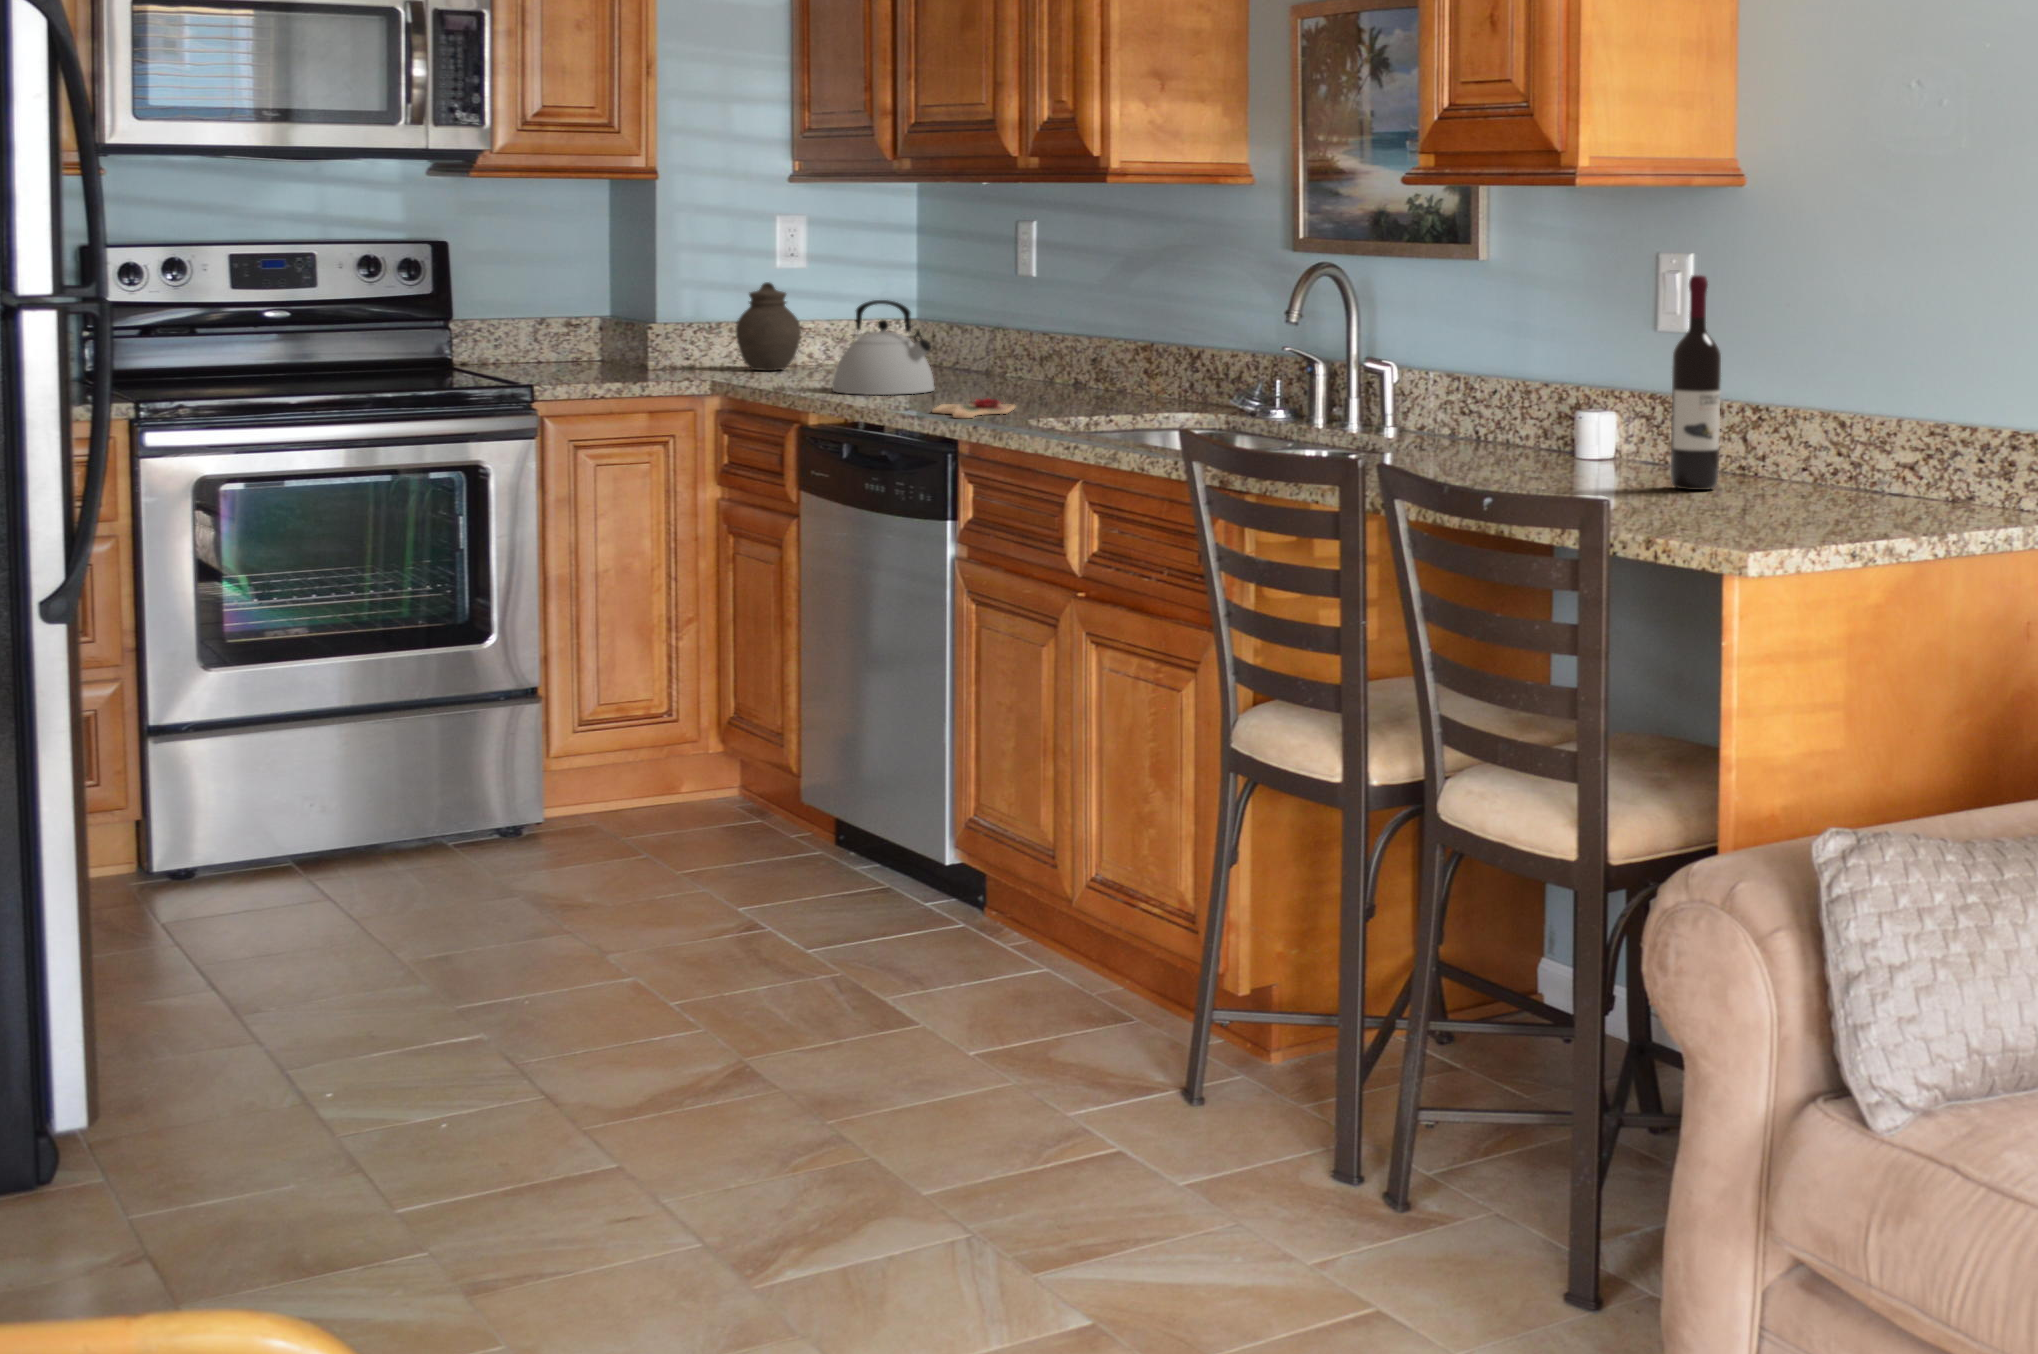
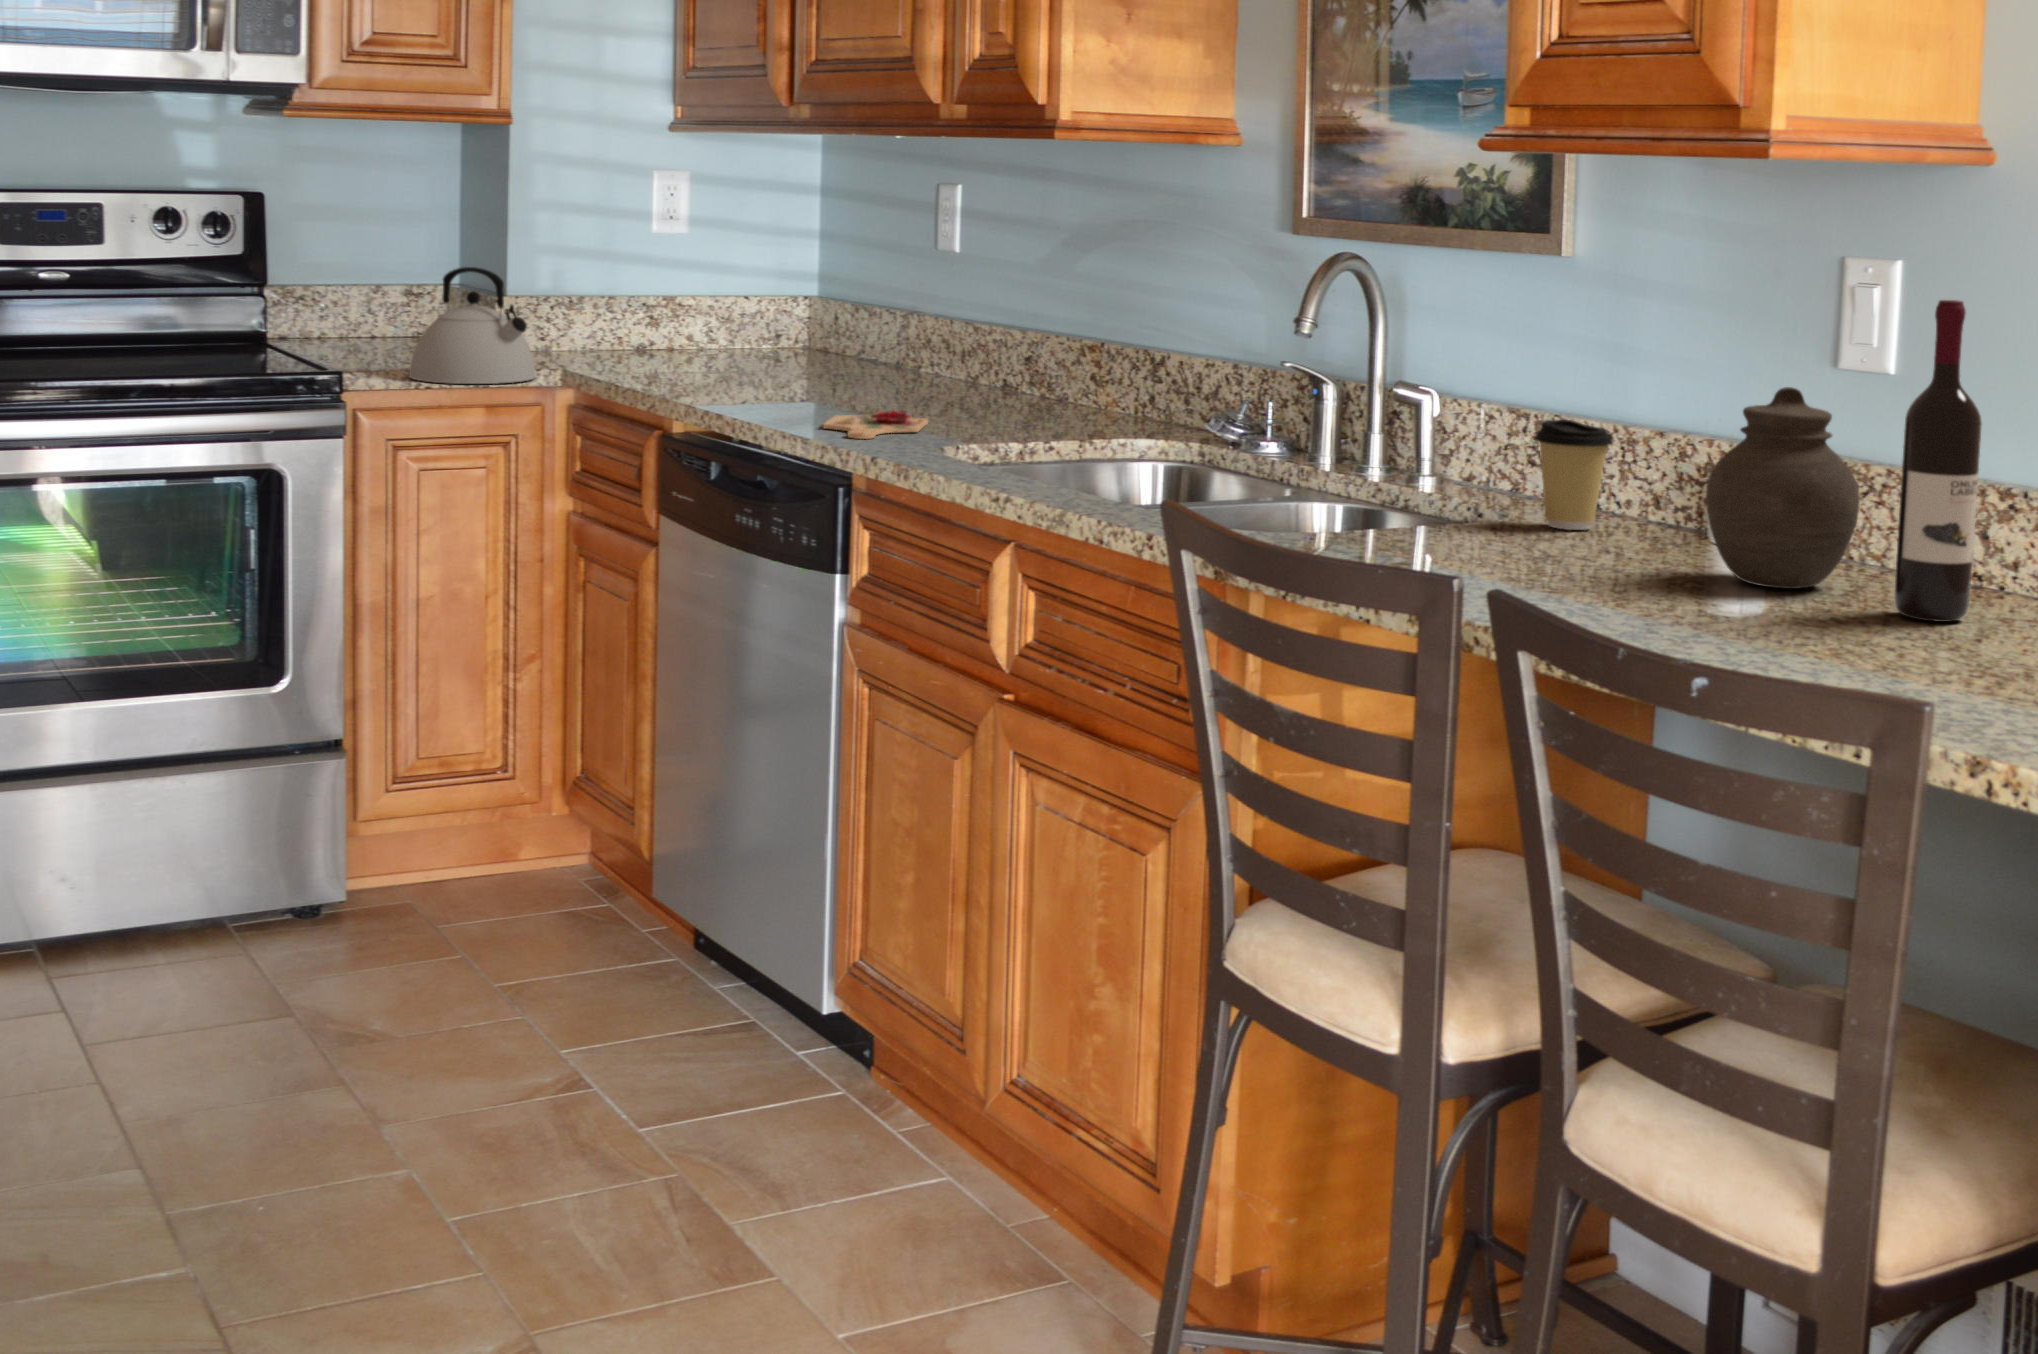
jar: present [736,282,801,371] -> present [1706,387,1860,589]
kettle: present [832,300,934,395] -> present [409,267,535,384]
coffee cup: none [1456,377,1512,455] -> present [1534,420,1613,530]

